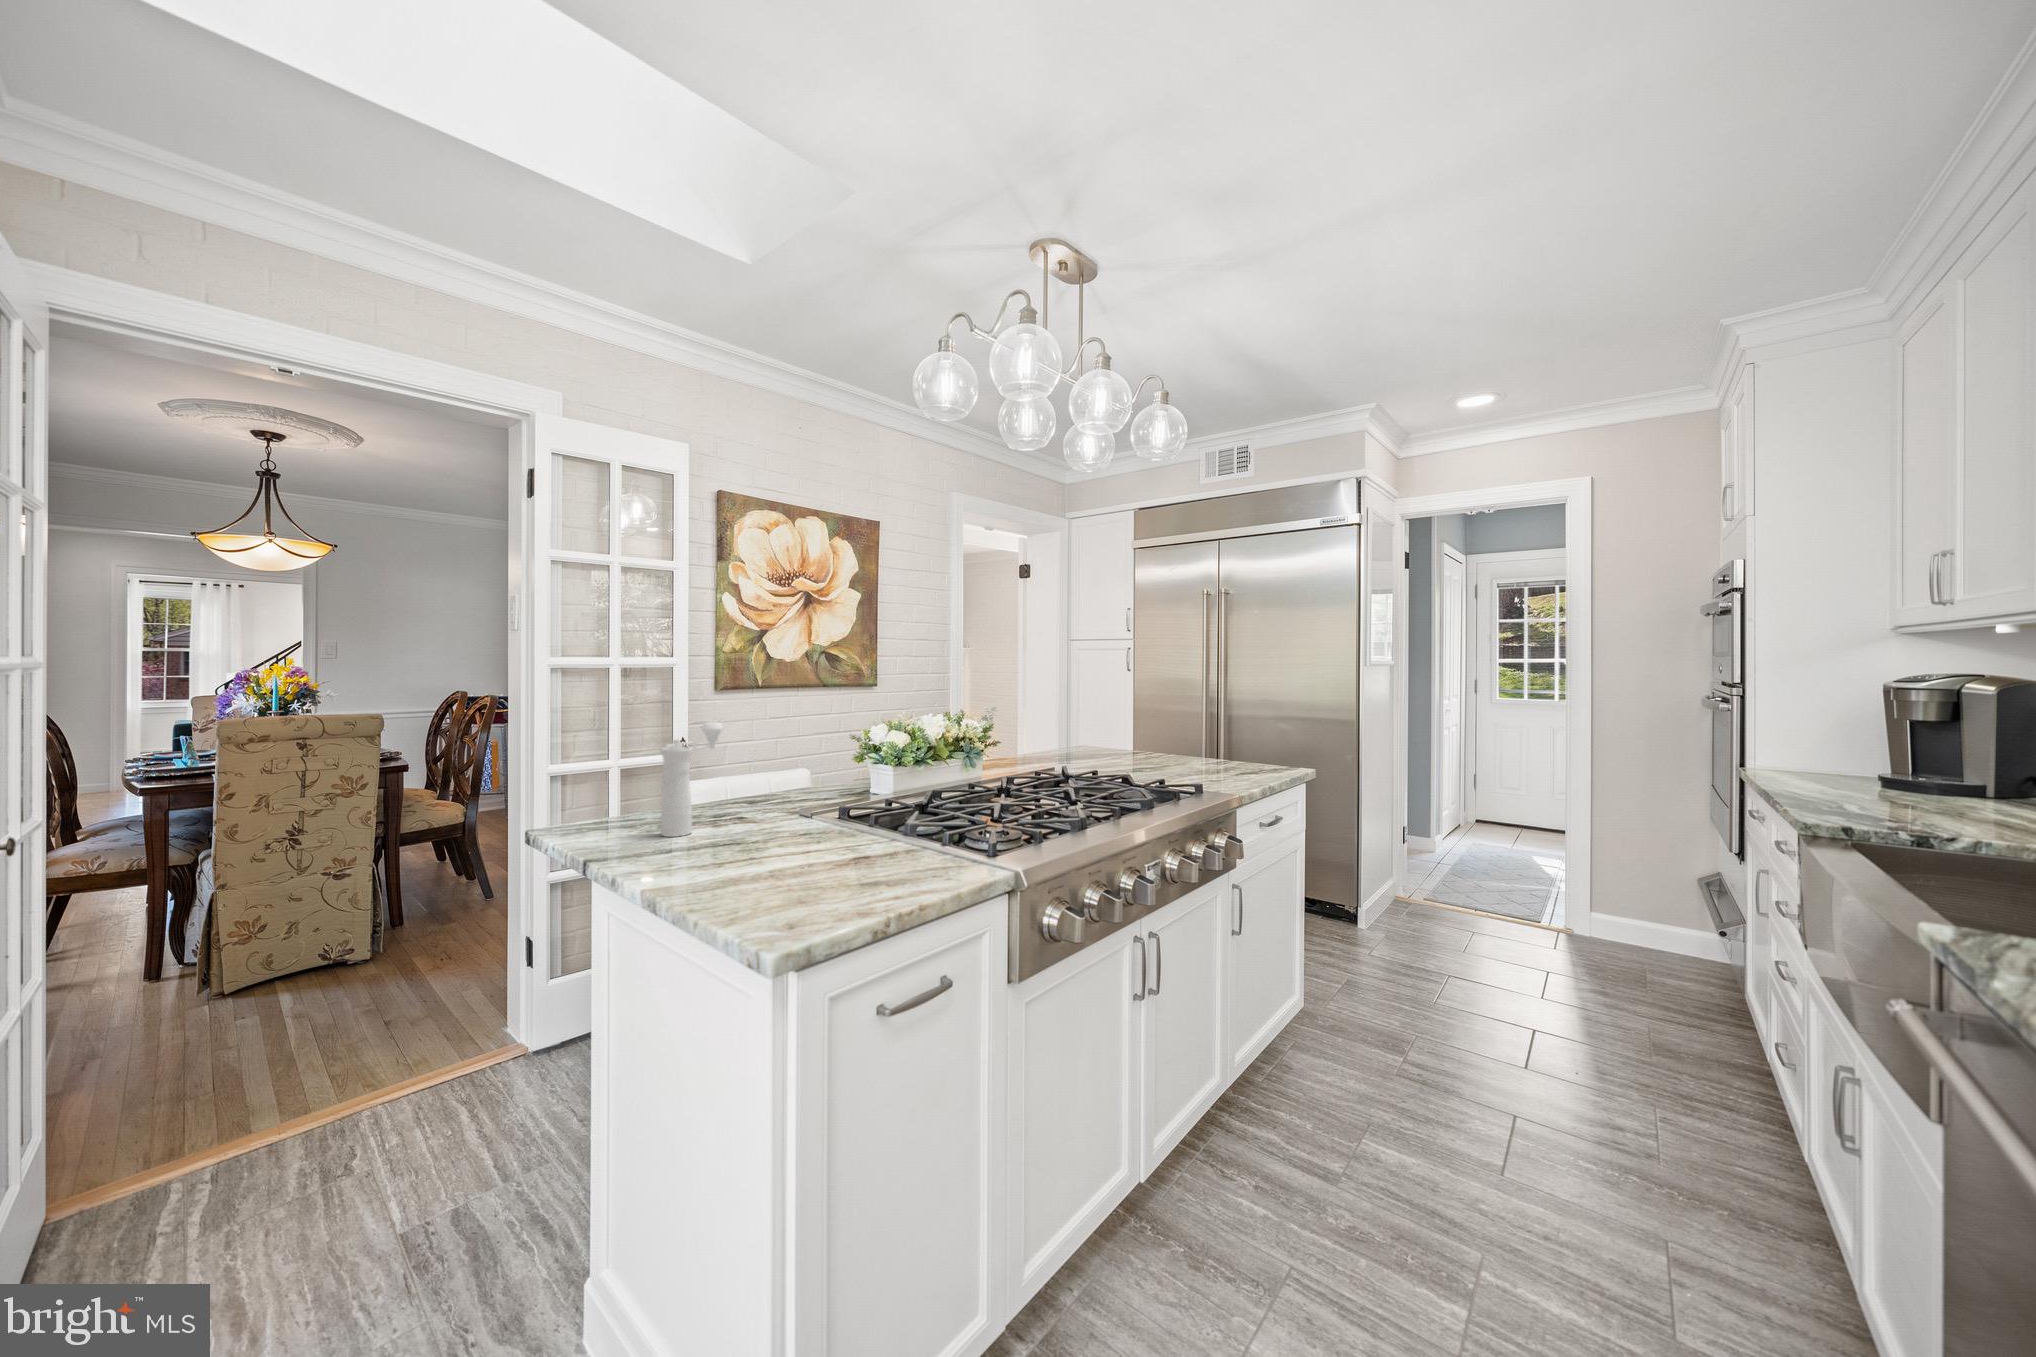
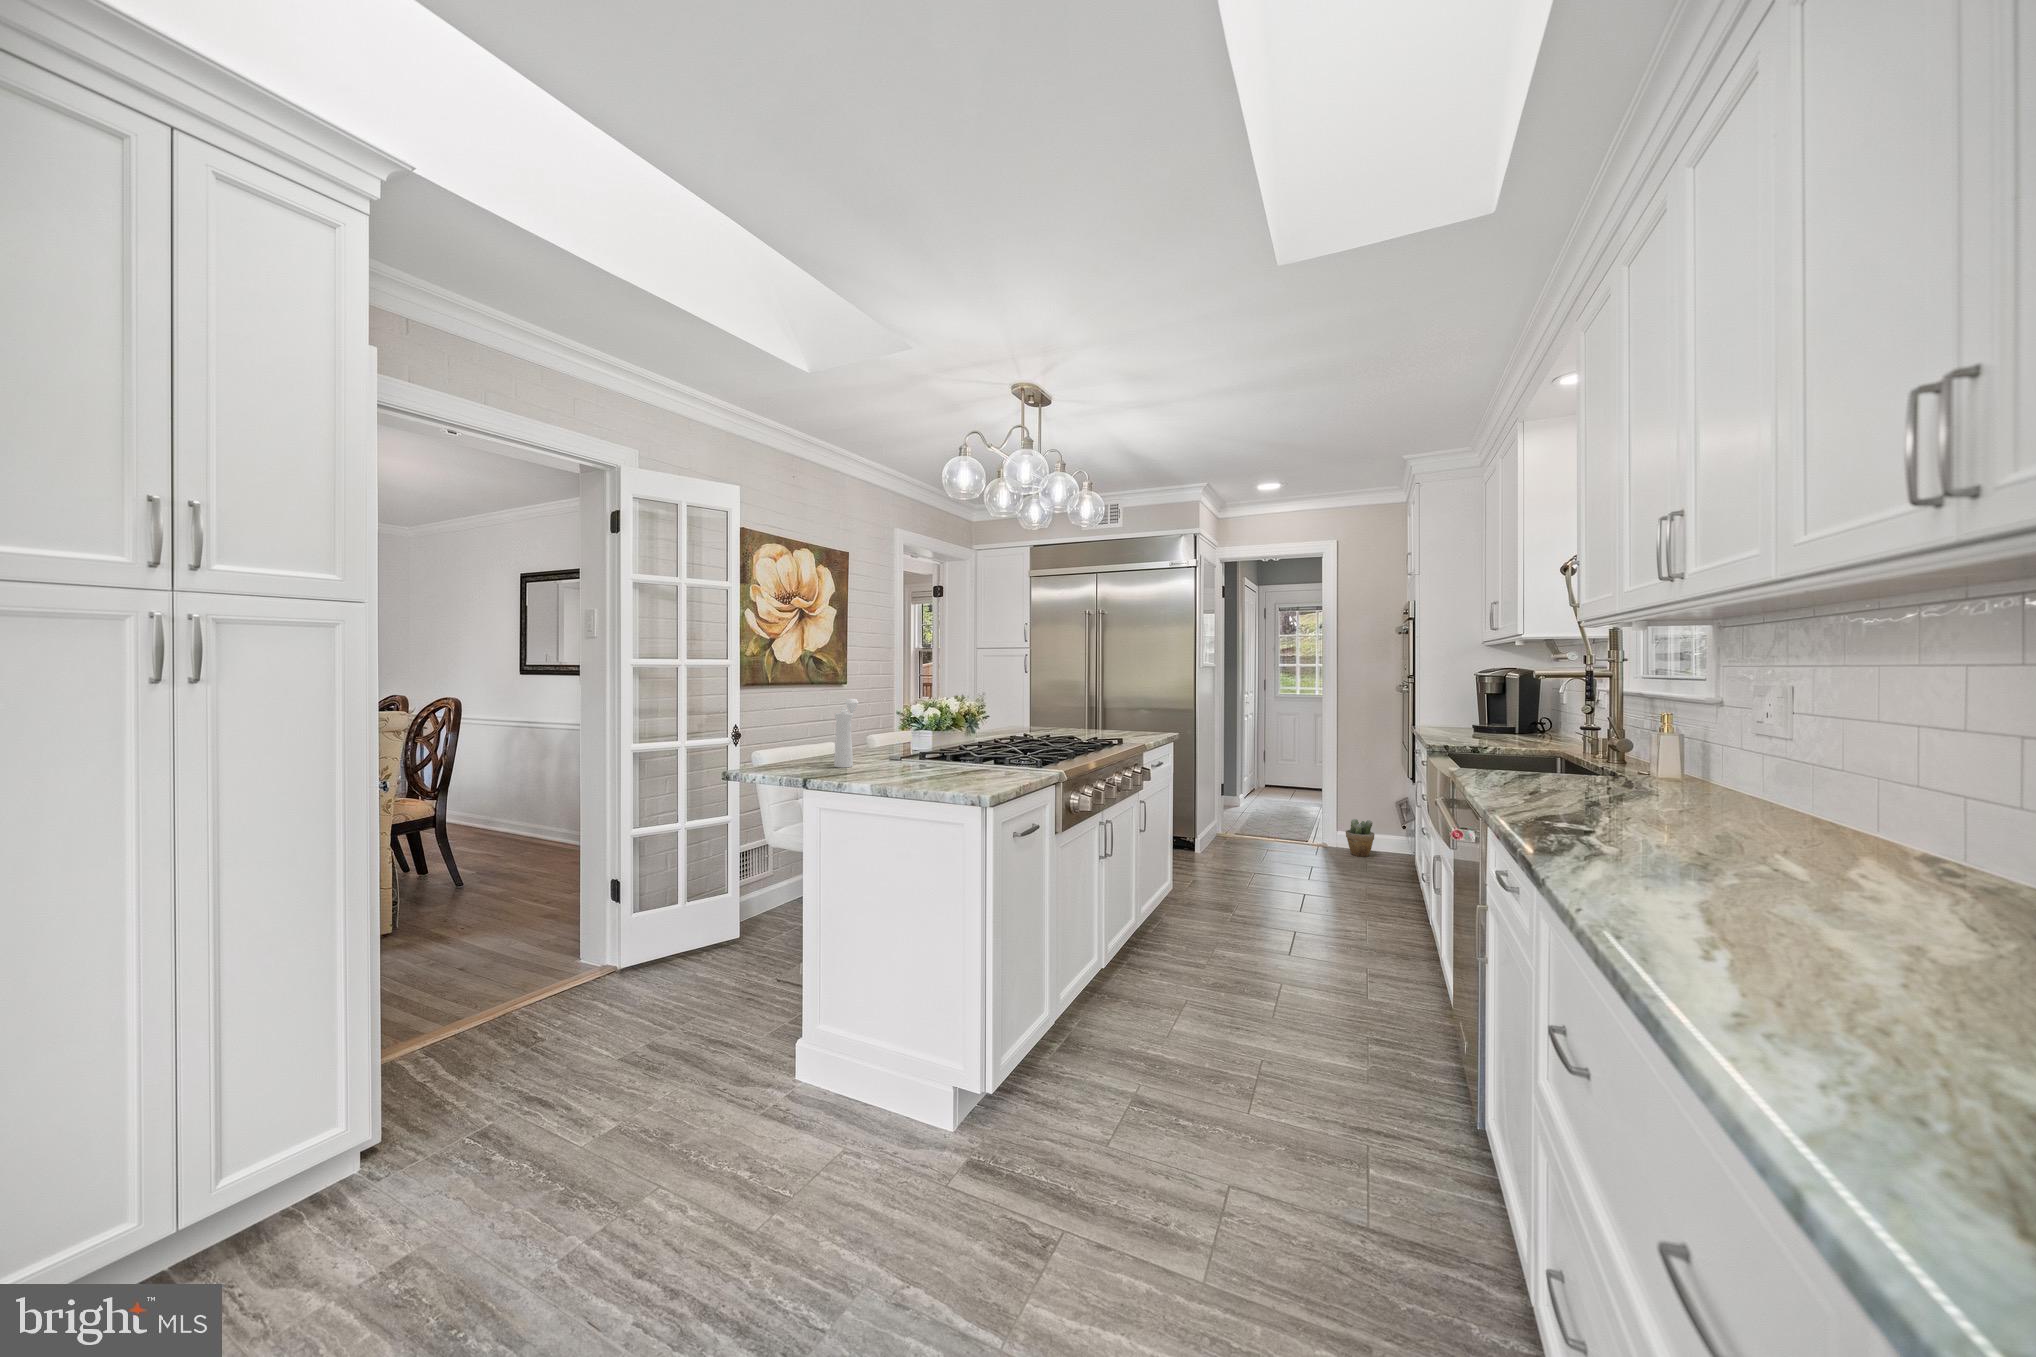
potted plant: none [1603,898,1656,958] -> present [1346,819,1375,857]

